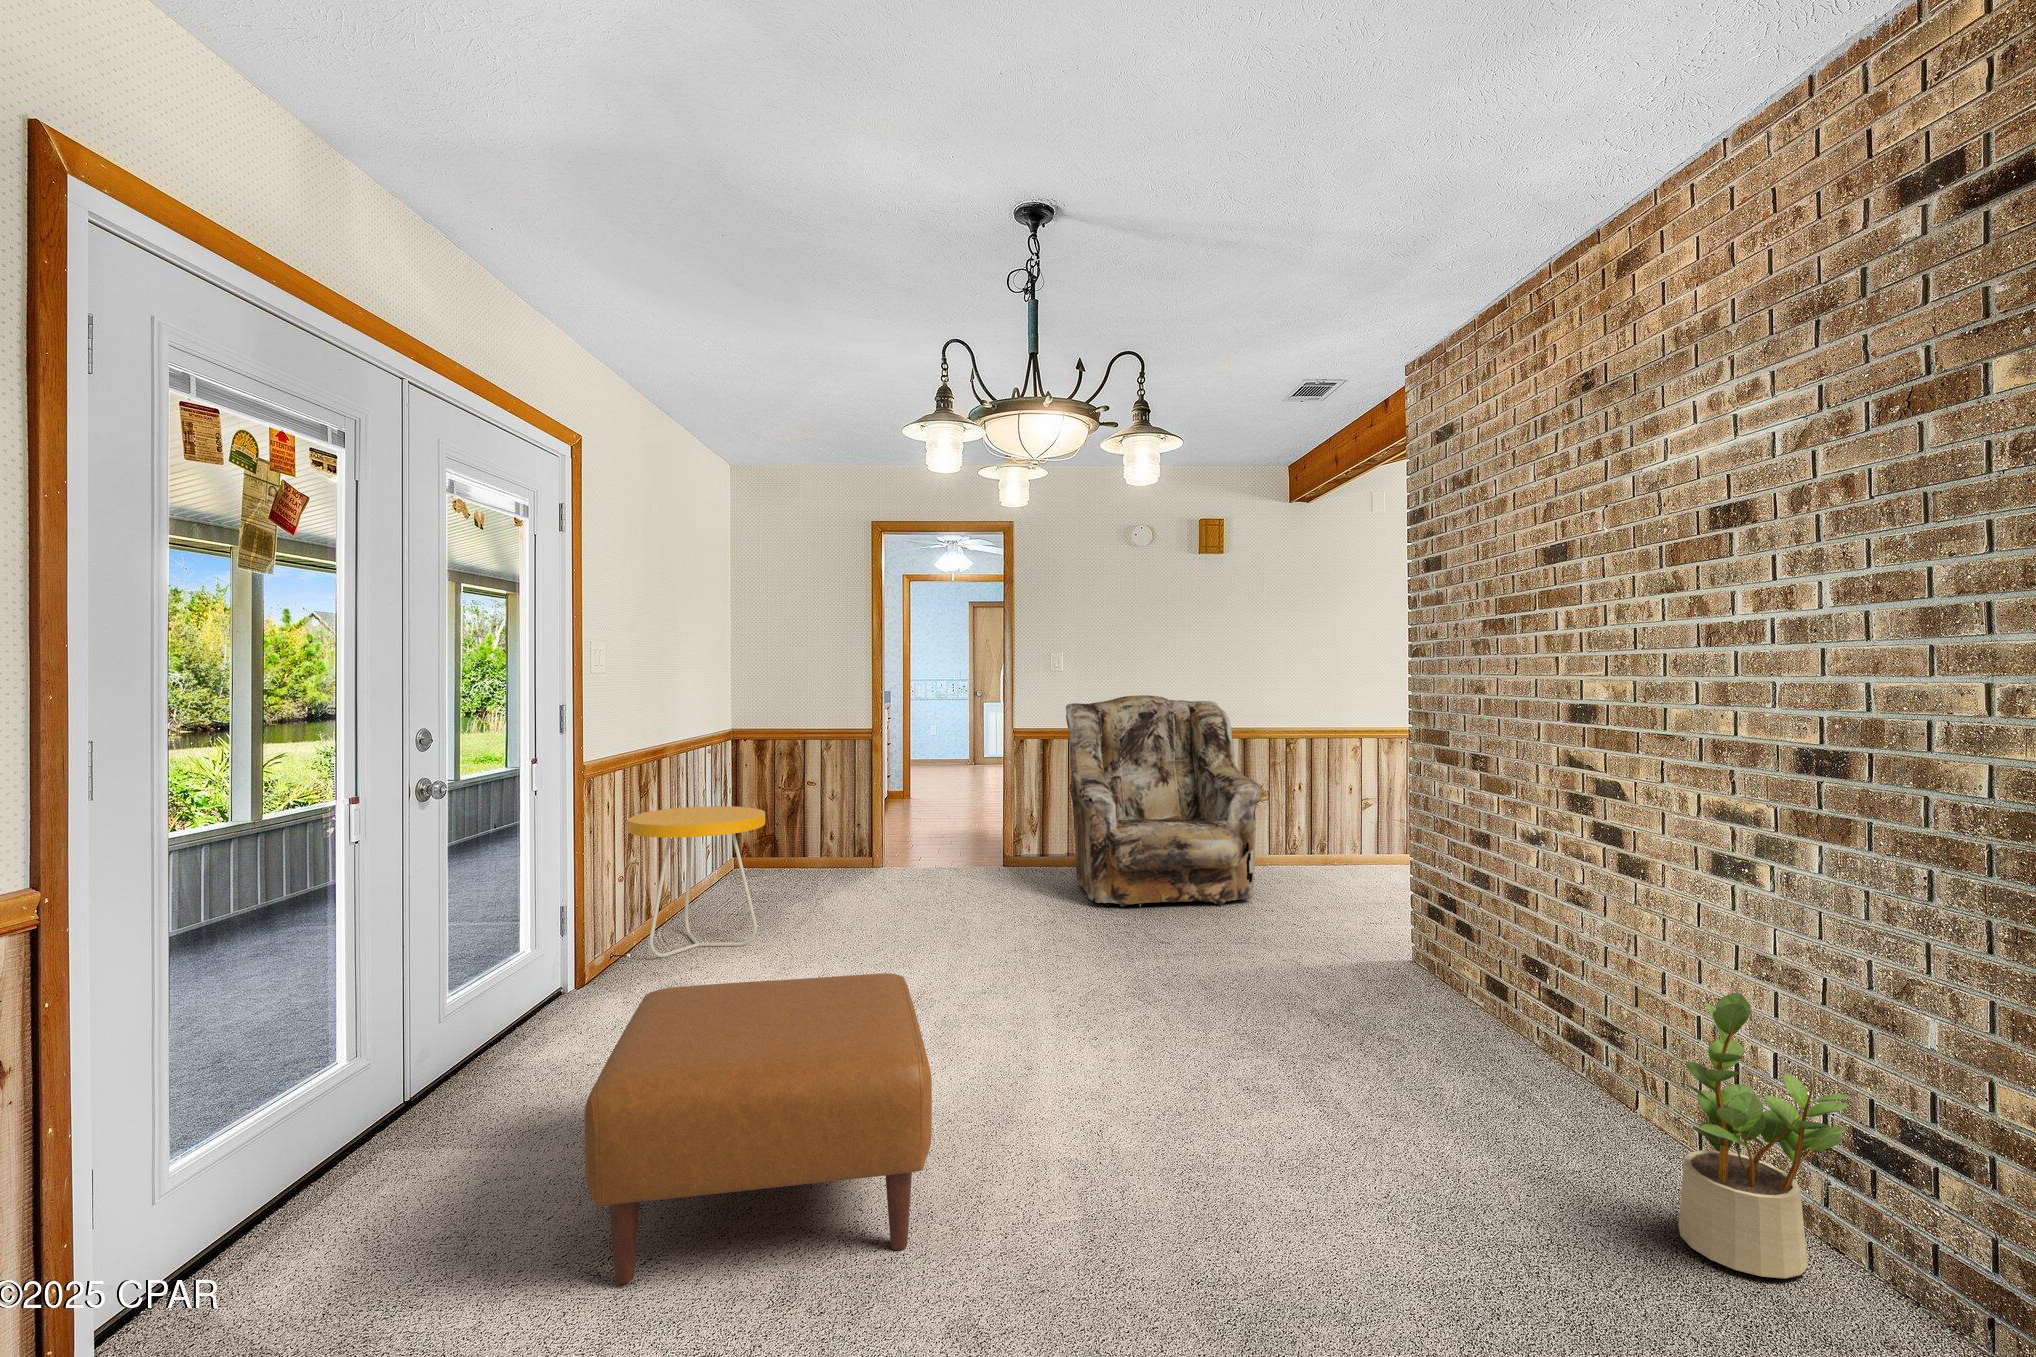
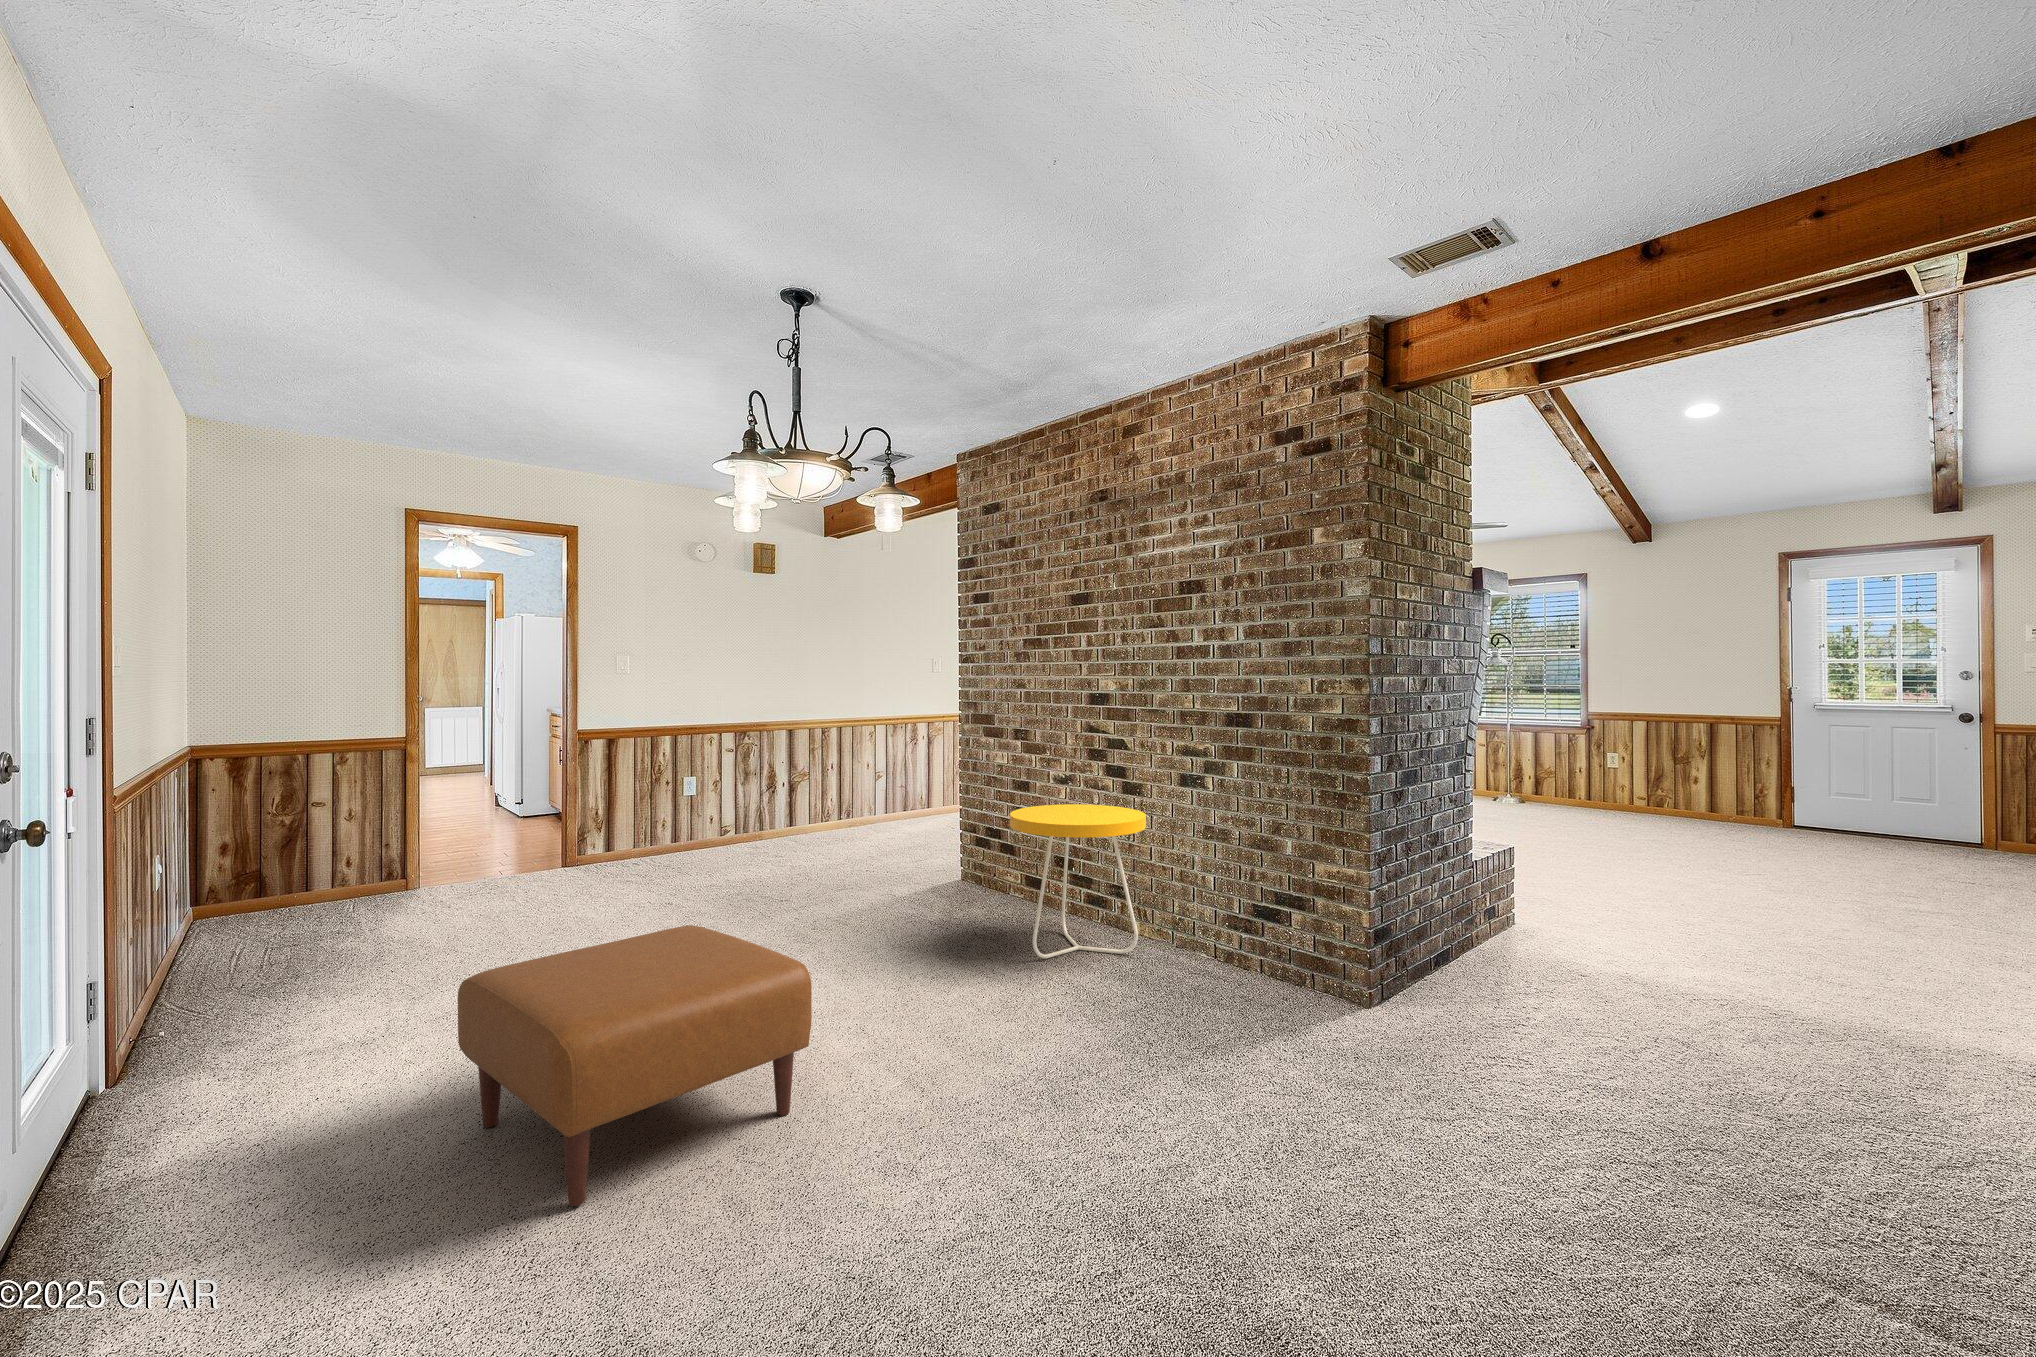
armchair: present [1066,695,1262,907] -> none [640,694,829,878]
side table: present [627,806,765,957] -> present [1010,804,1146,959]
potted plant: present [1678,993,1850,1278] -> none [1188,843,1261,987]

